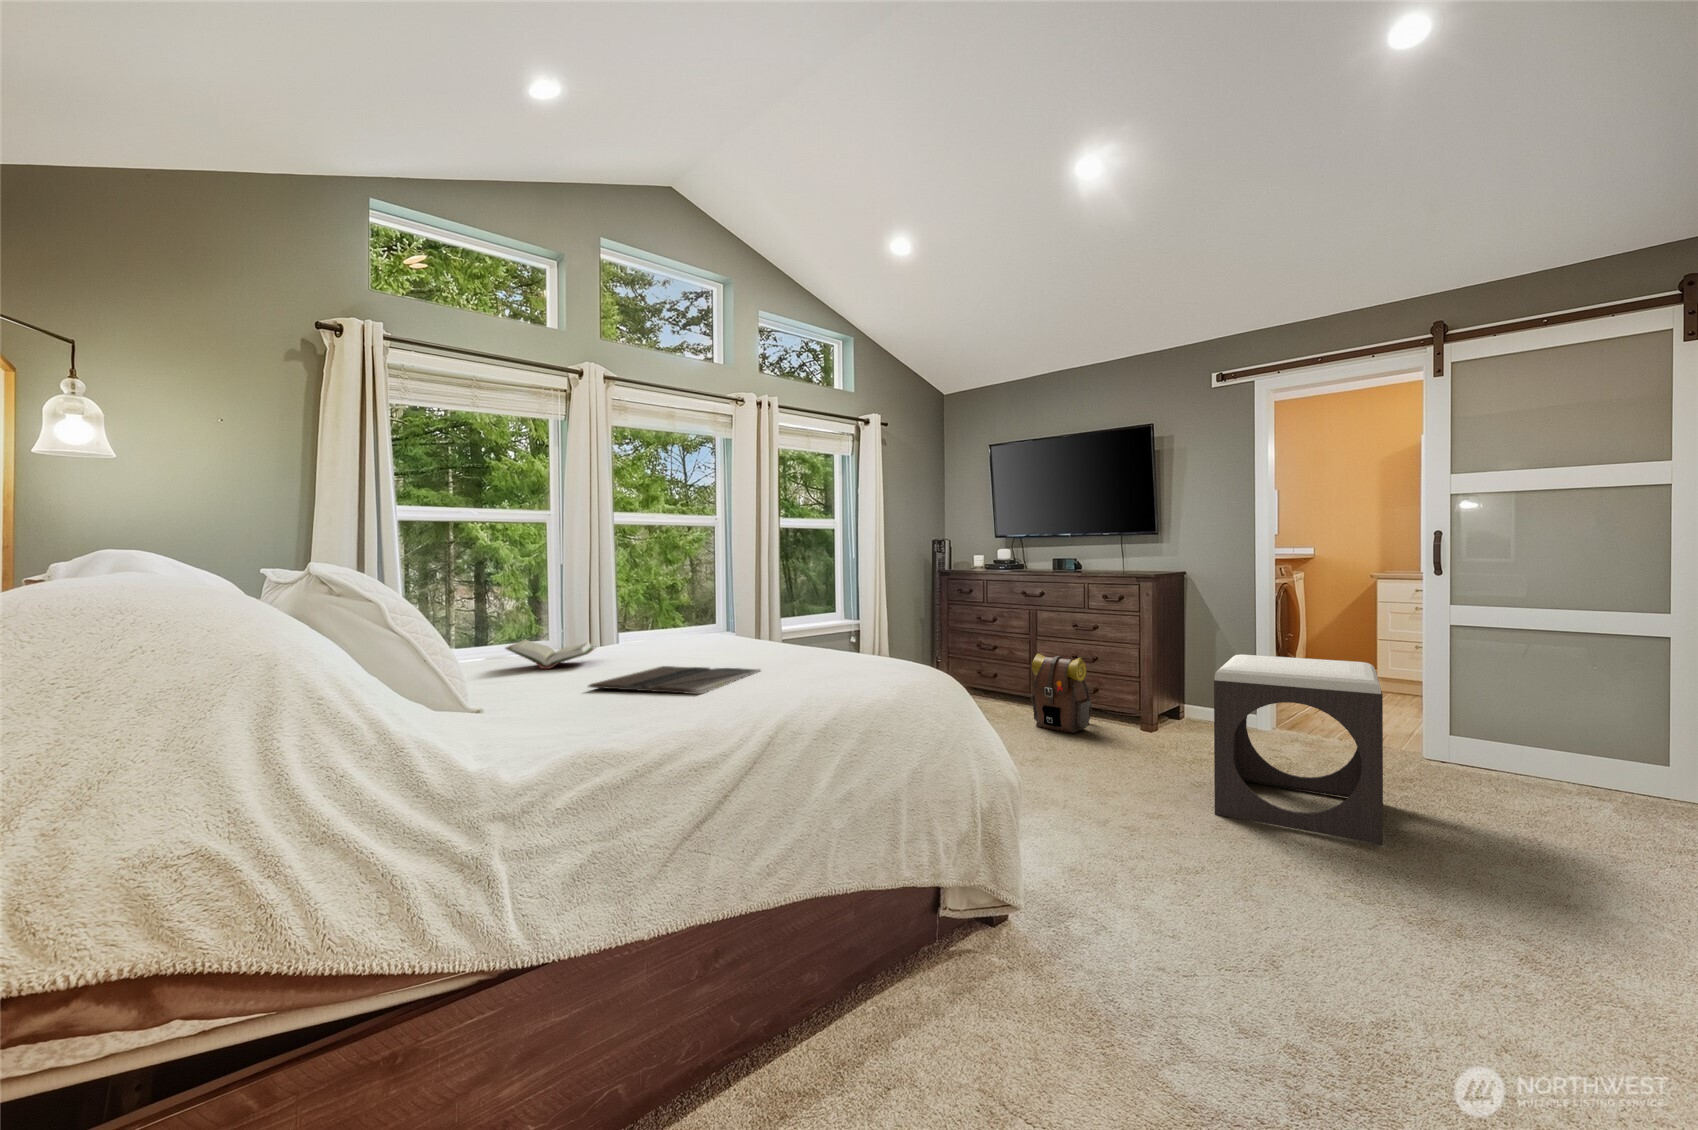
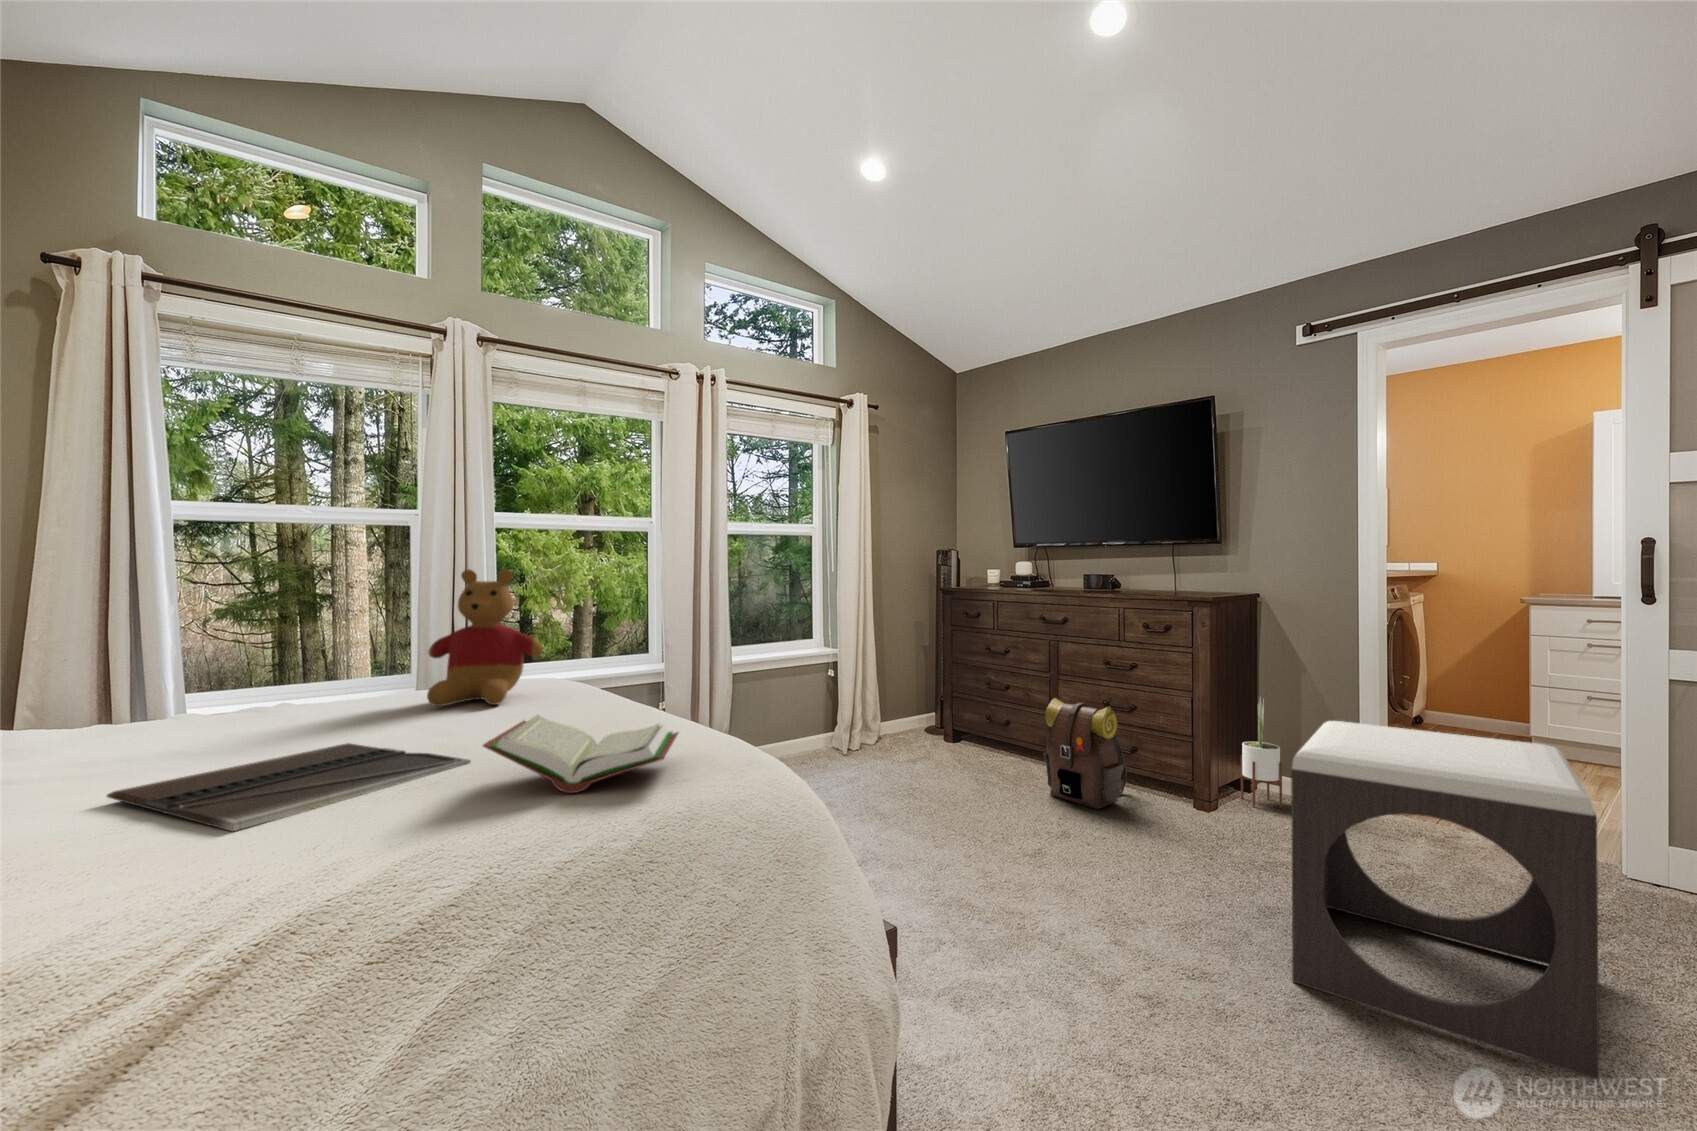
stuffed bear: none [645,558,721,651] -> present [427,569,543,706]
book: present [506,639,595,669] -> present [483,715,678,793]
potted plant: none [1173,645,1203,729] -> present [1241,698,1282,808]

